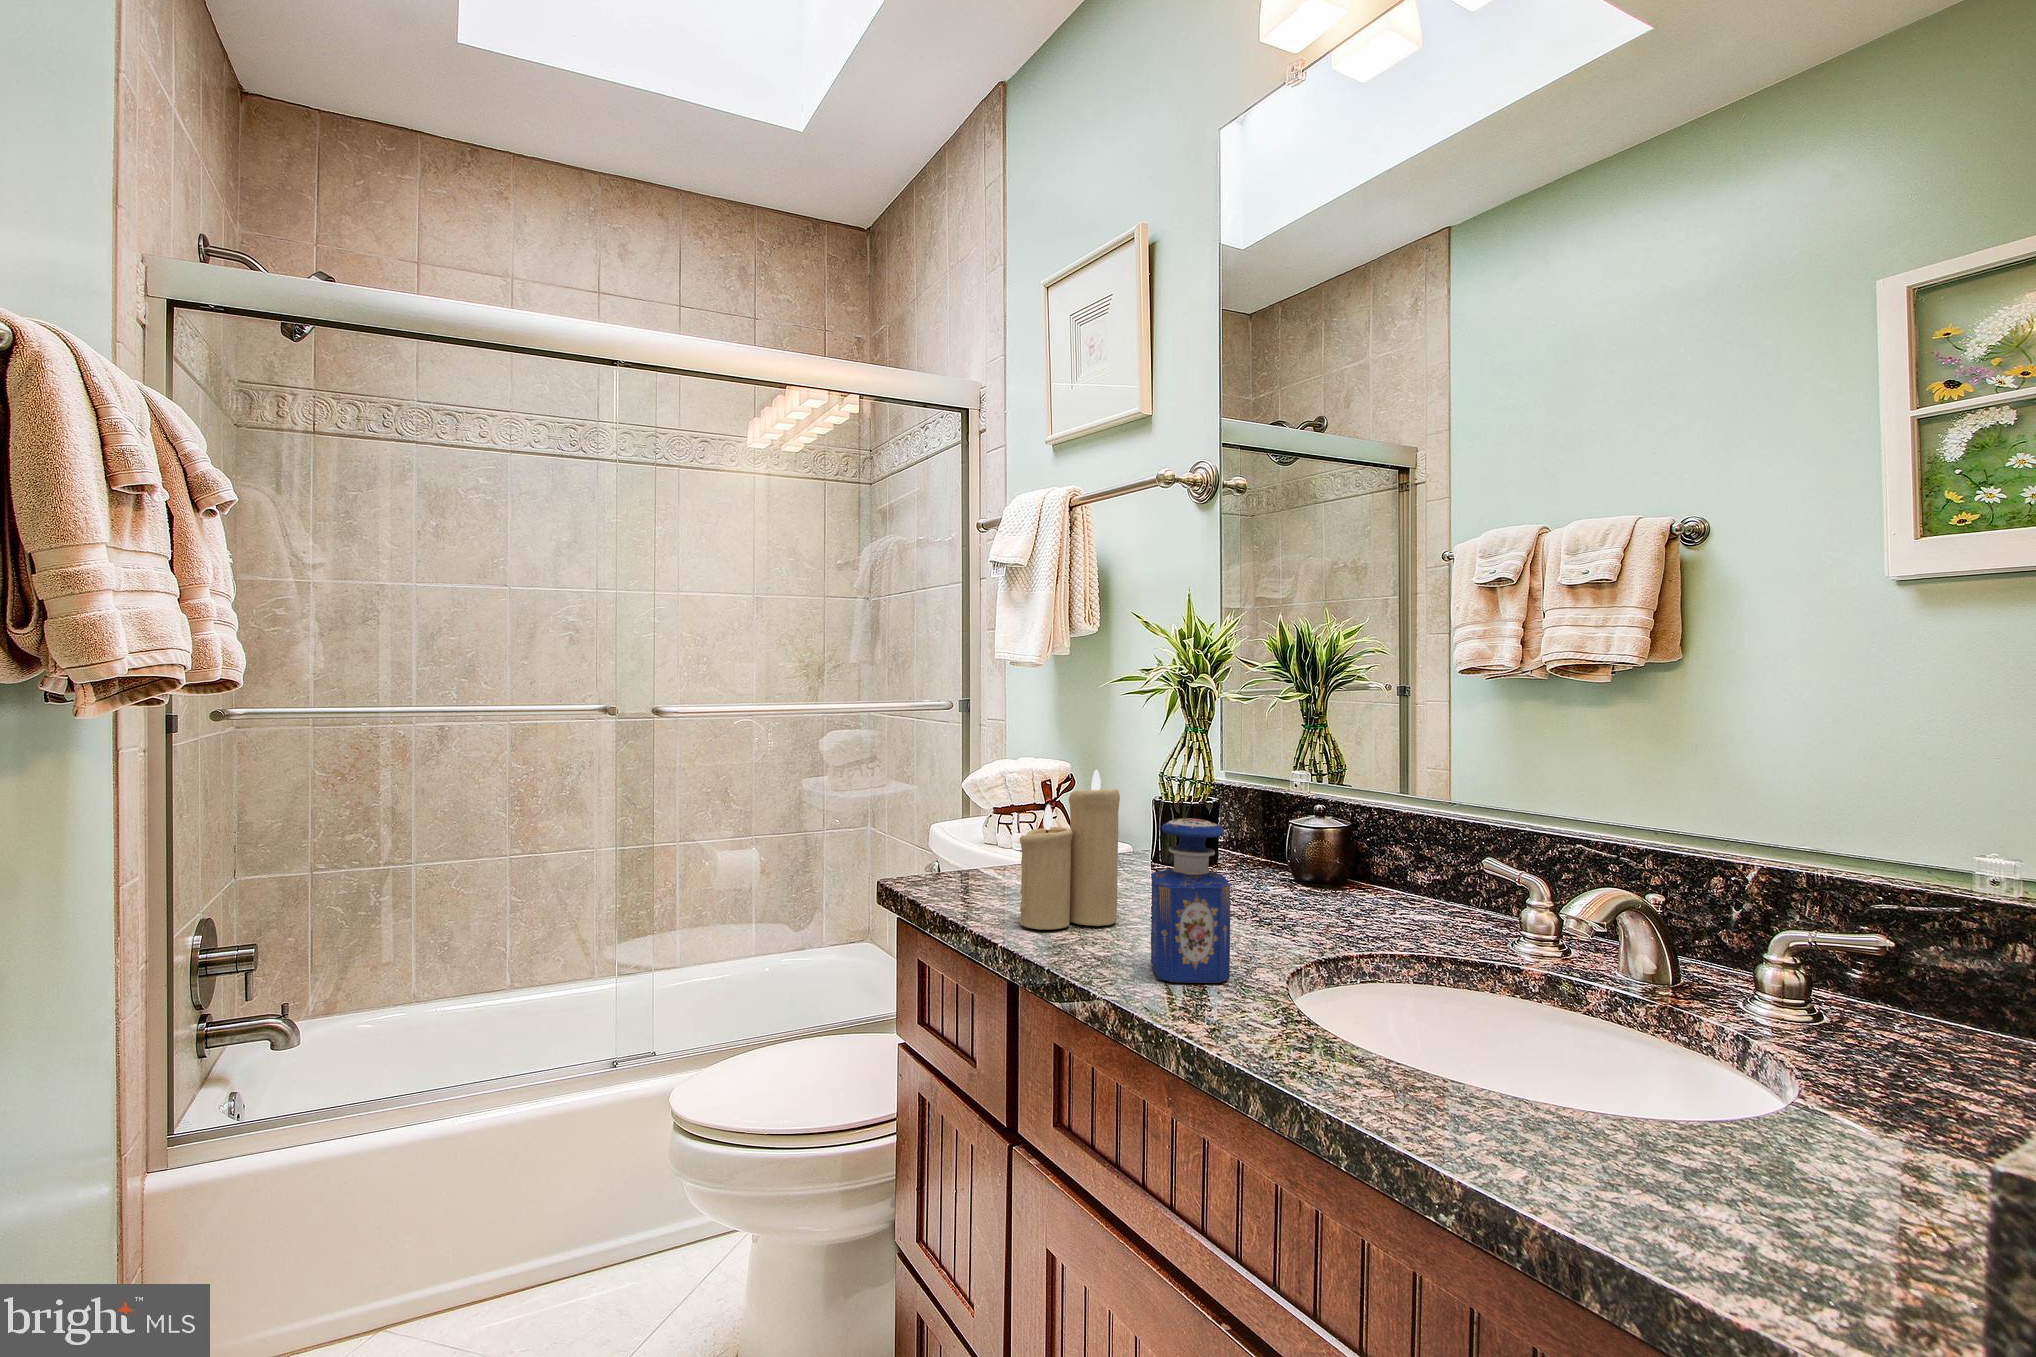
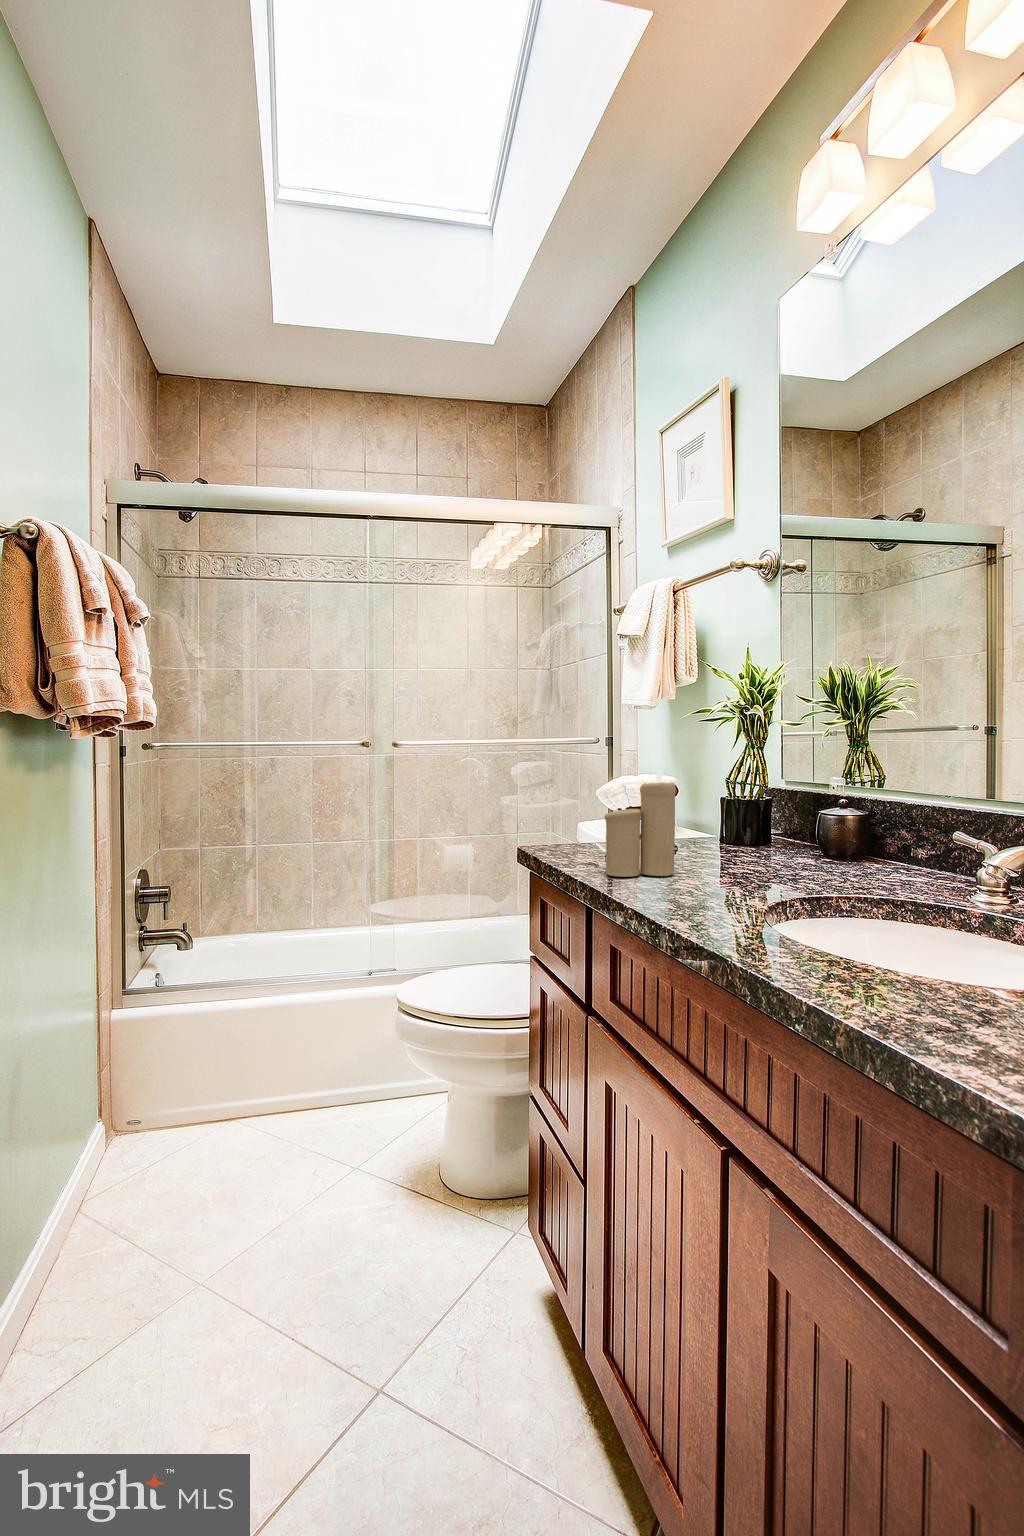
perfume bottle: present [1151,818,1230,983] -> none [679,795,731,906]

